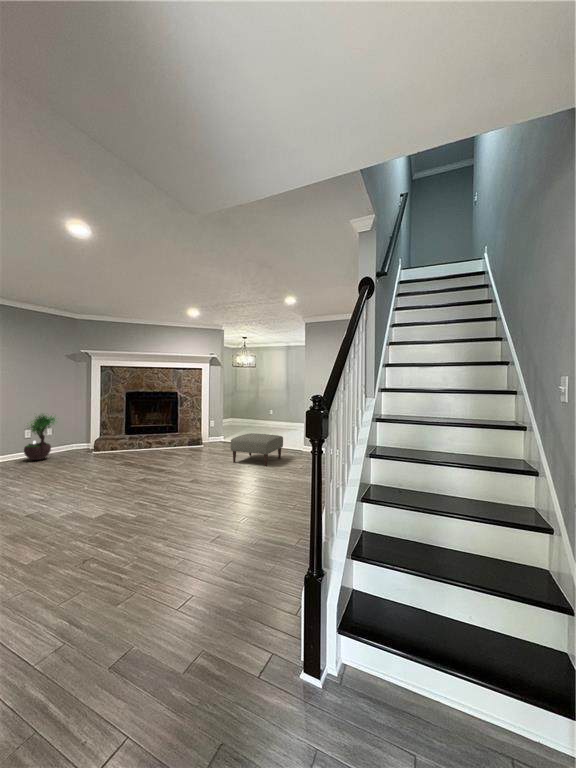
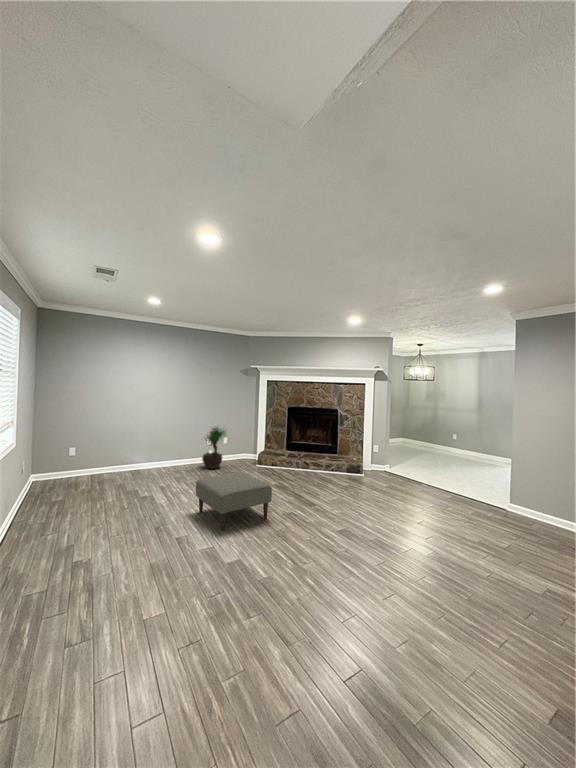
ottoman: present [231,433,283,466] -> present [196,473,272,531]

